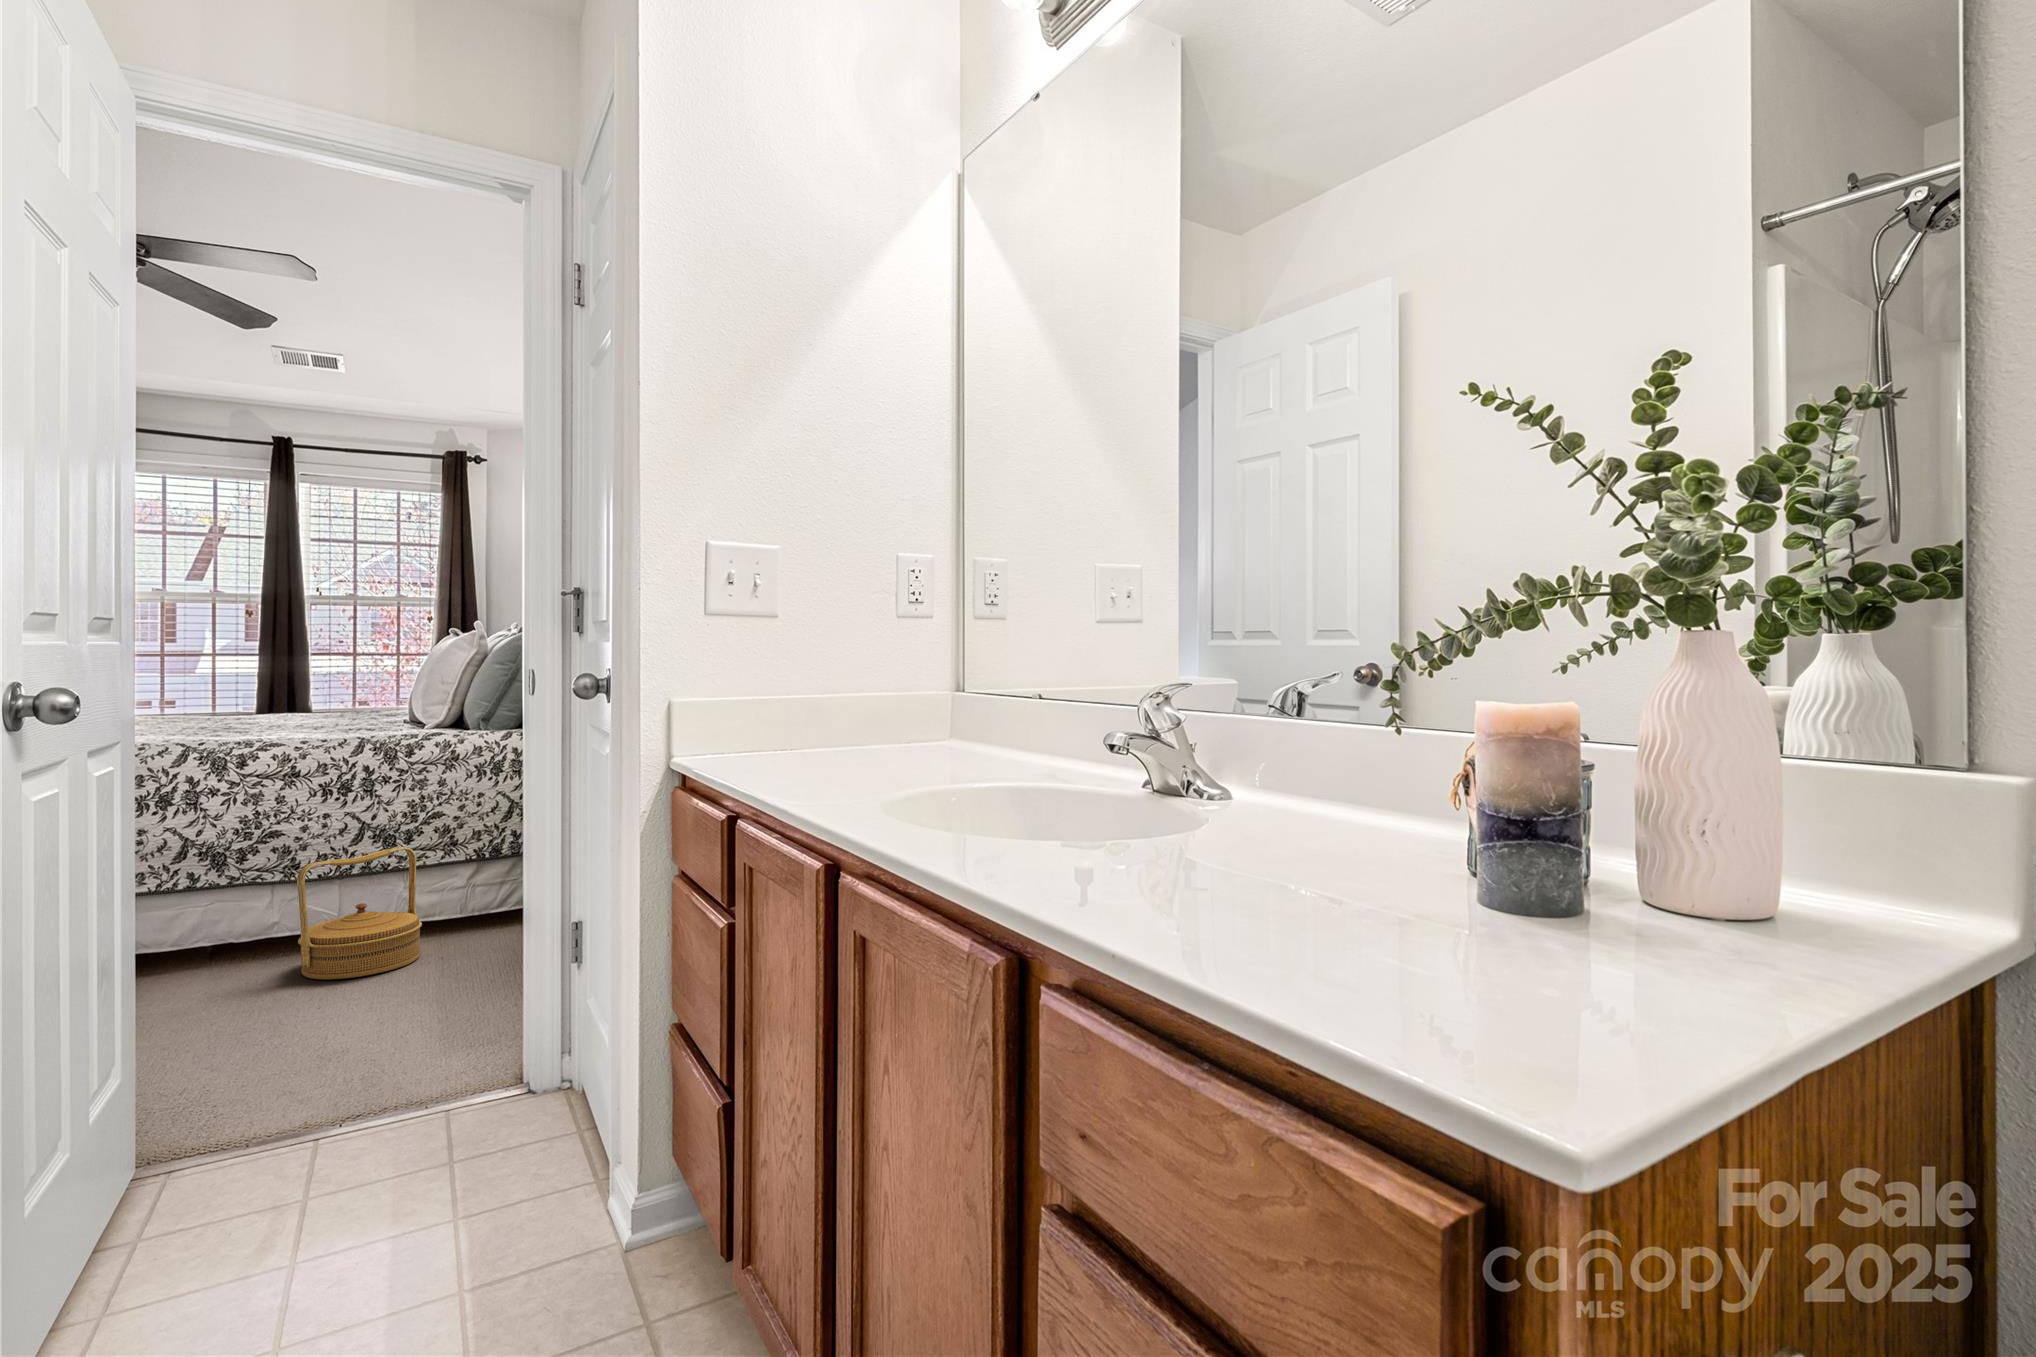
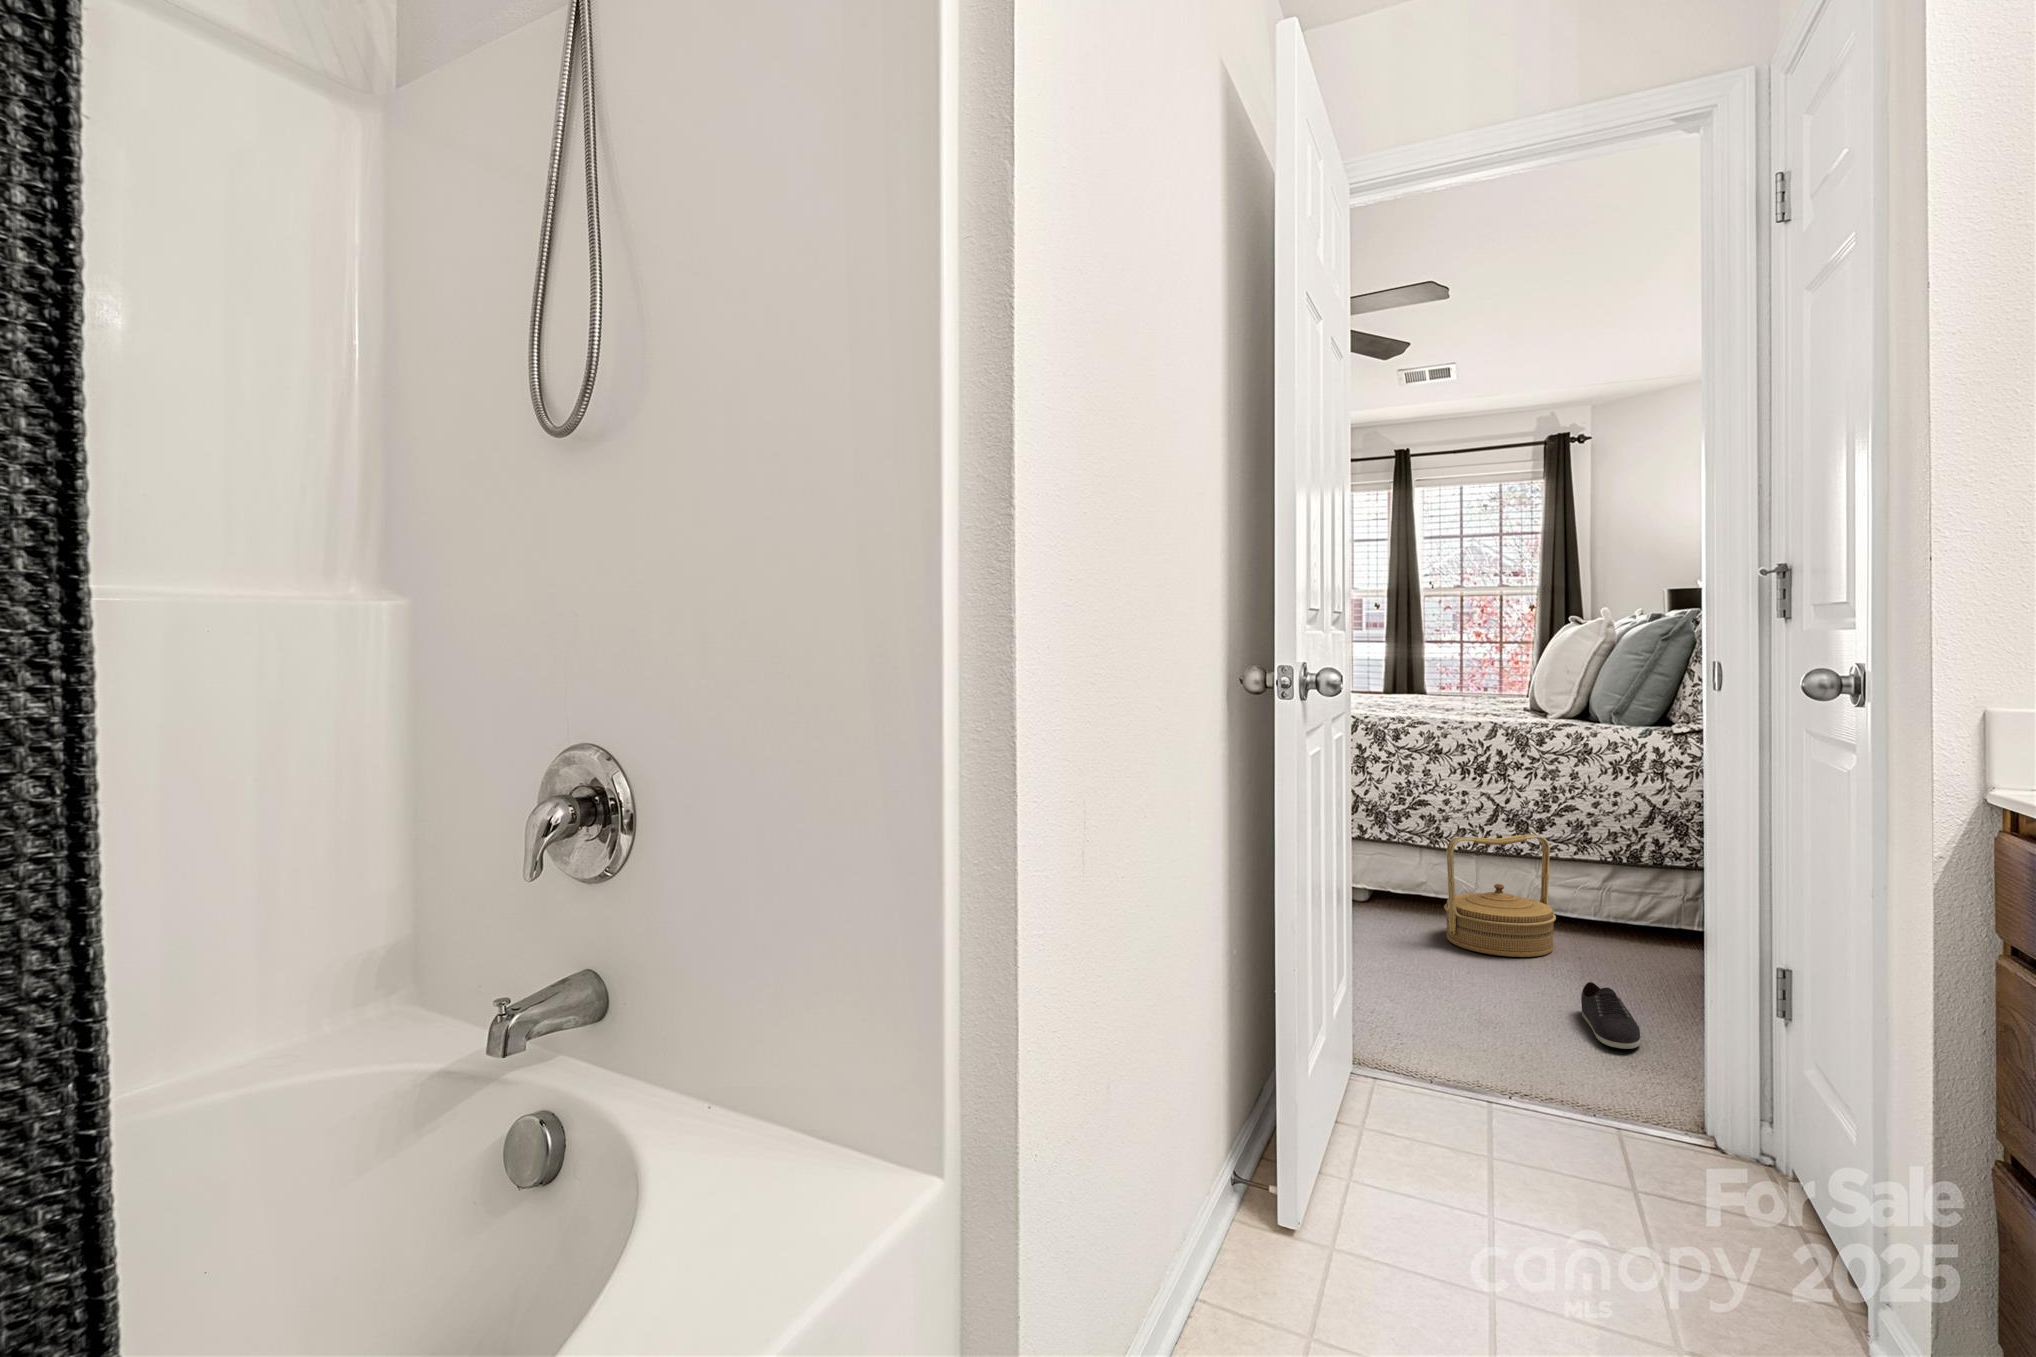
shoe: none [432,977,482,1032] -> present [1581,982,1641,1049]

